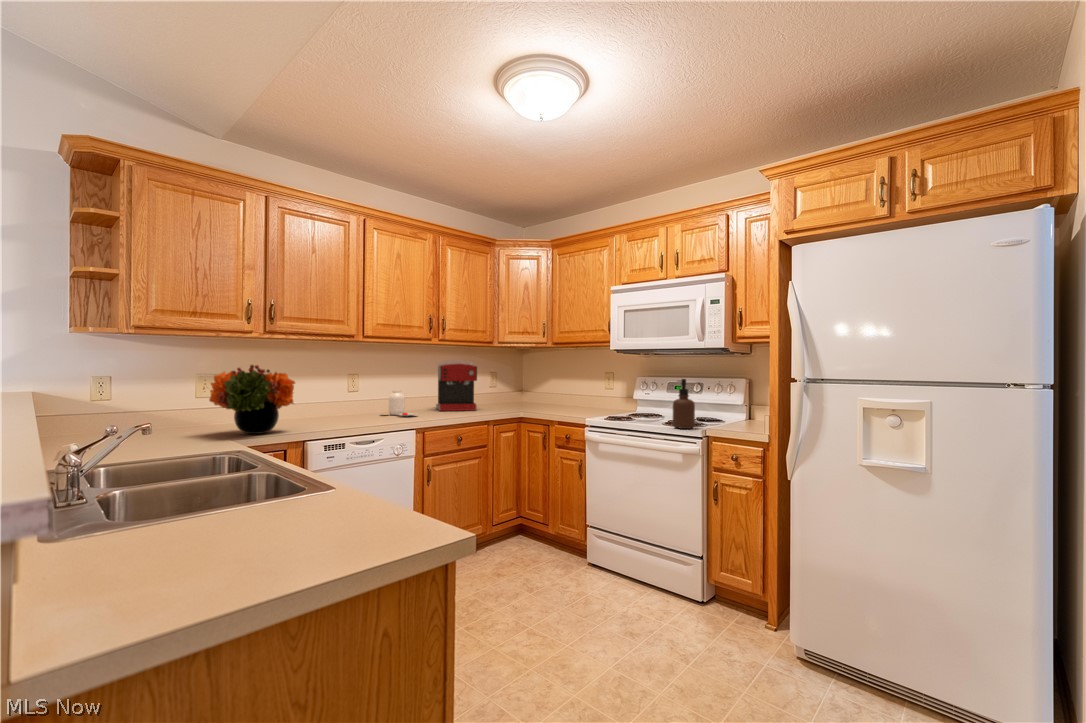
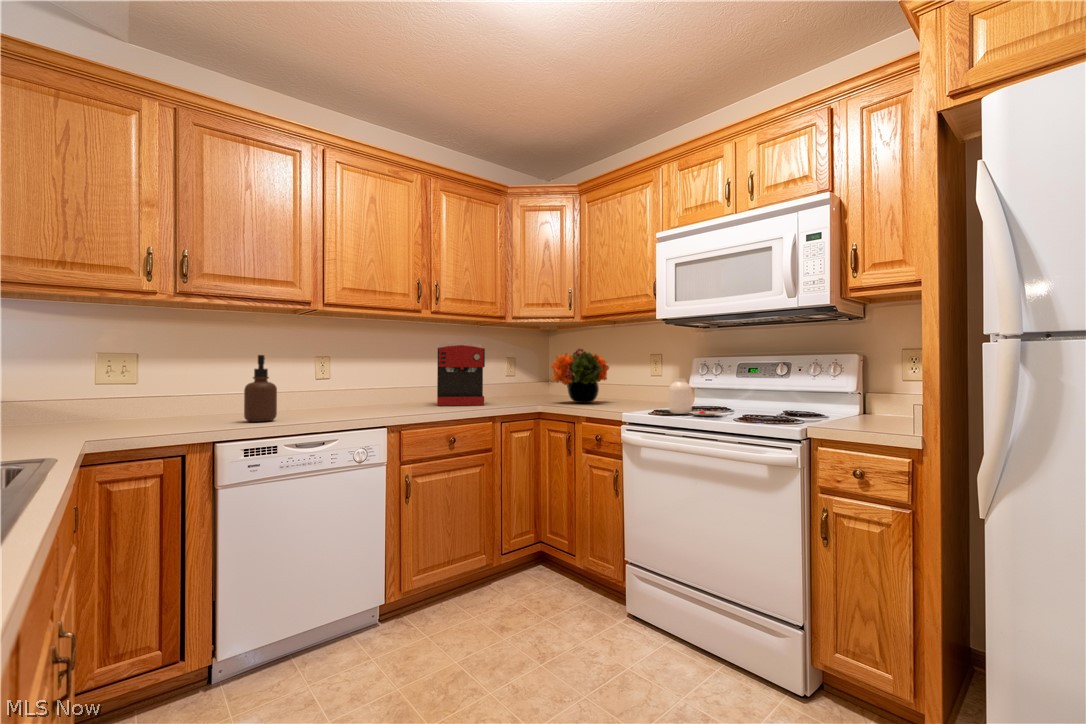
flower arrangement: present [209,365,295,434] -> present [551,348,609,403]
soap dispenser: present [673,379,695,429] -> present [244,355,277,422]
jar: present [384,391,417,416] -> present [669,379,721,416]

